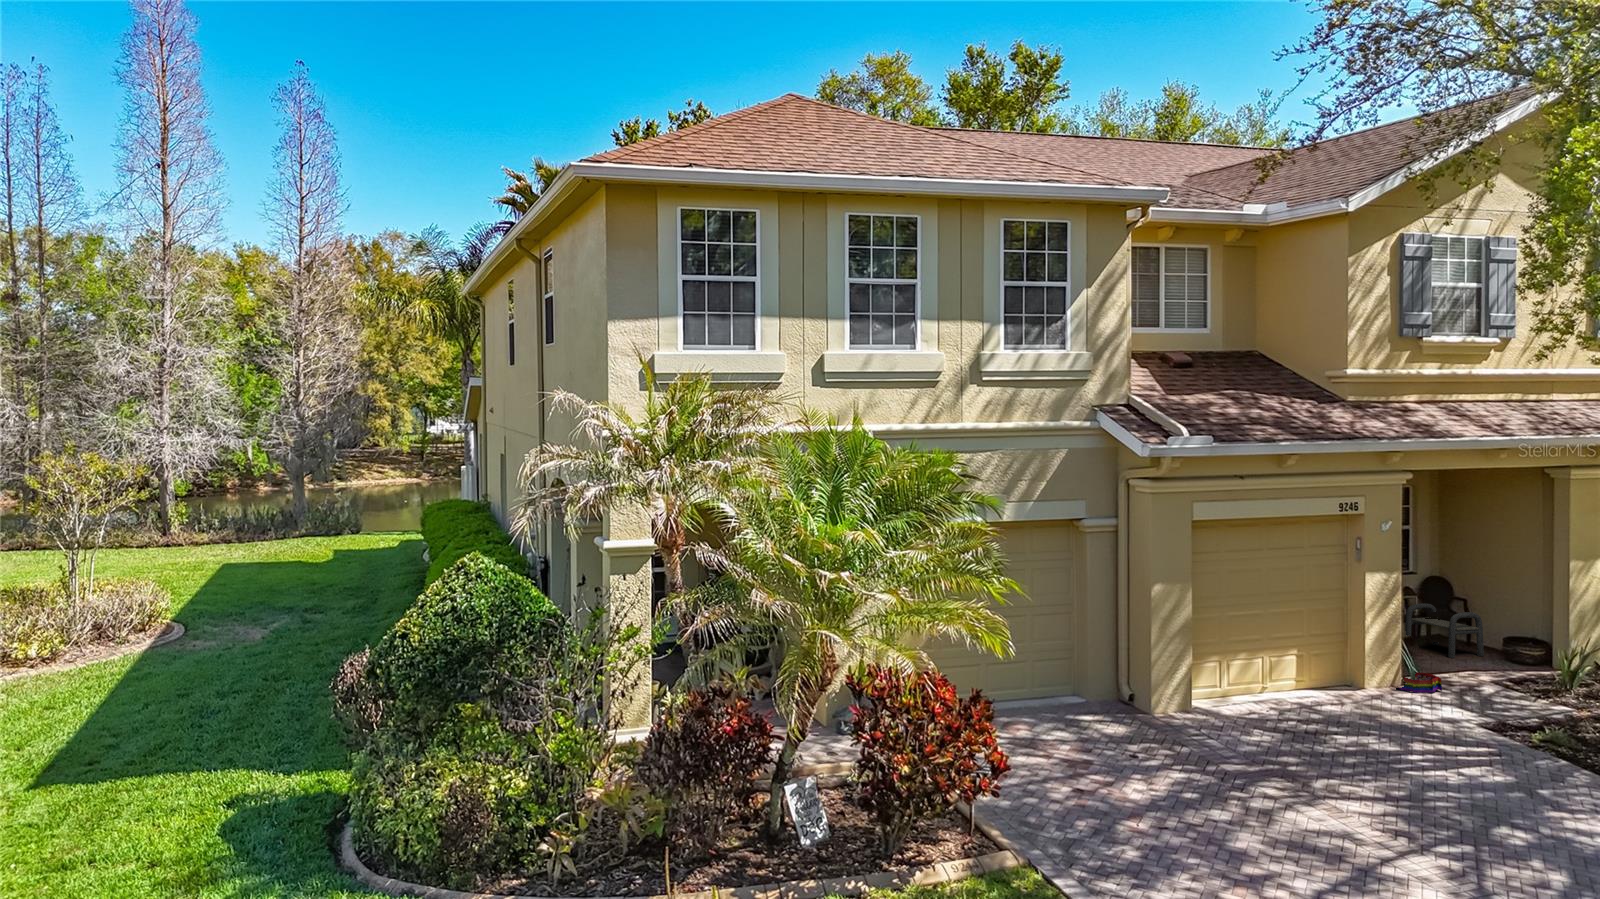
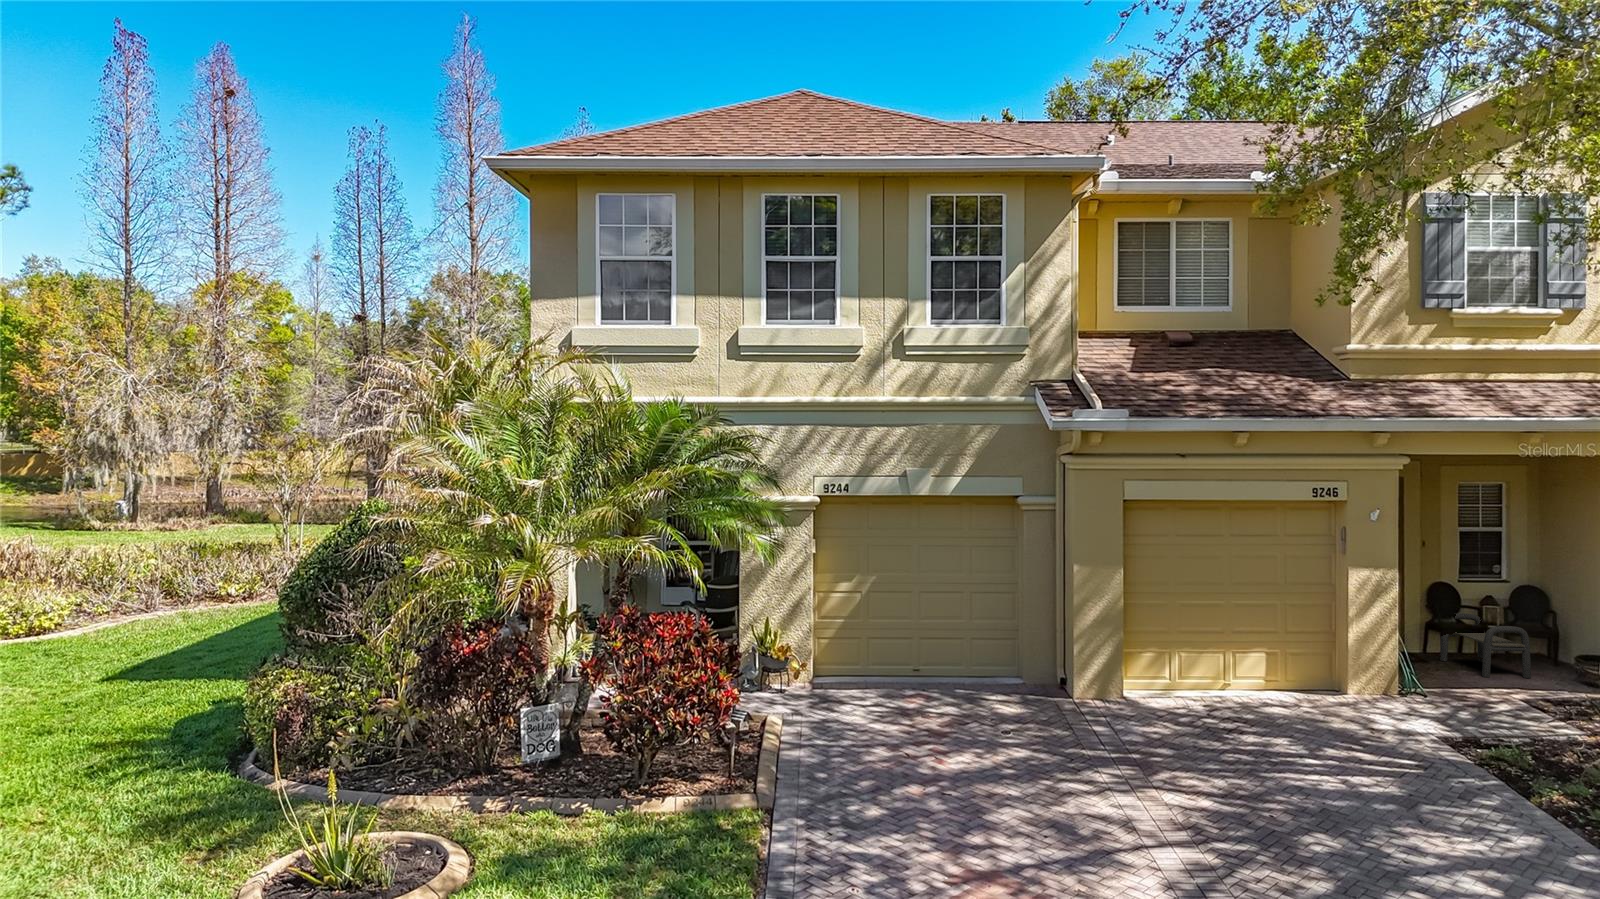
storage bin: present [1397,672,1442,693] -> none [1375,686,1428,713]

